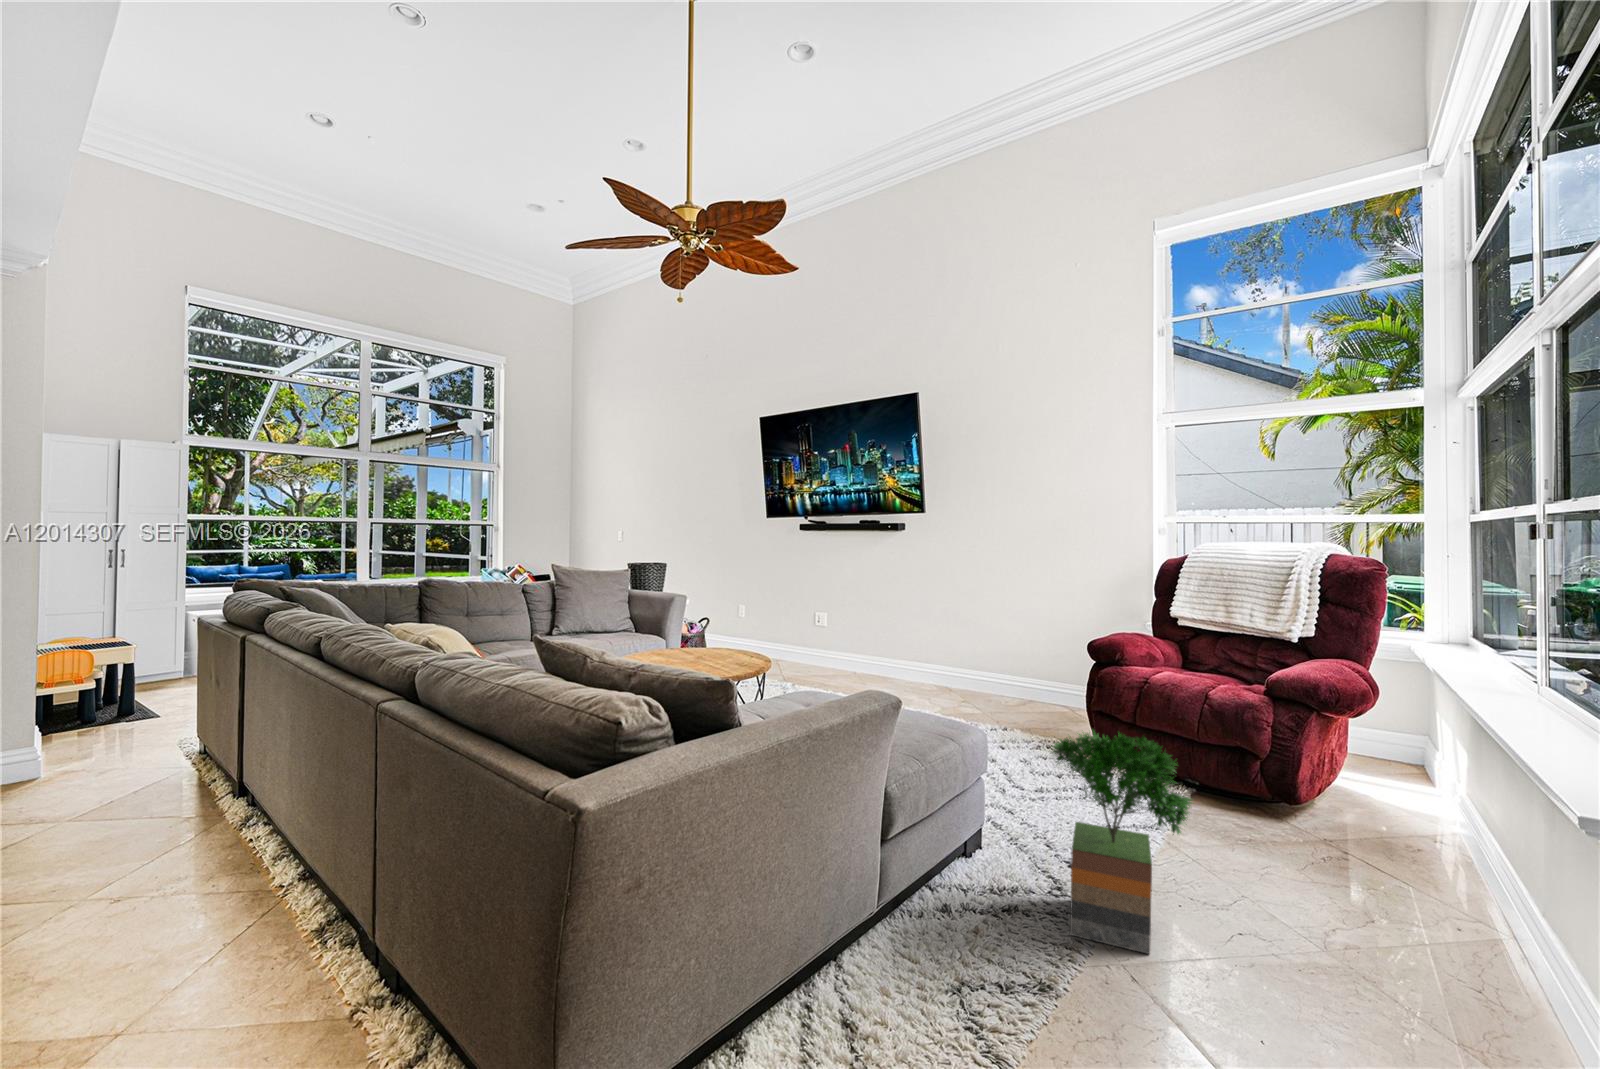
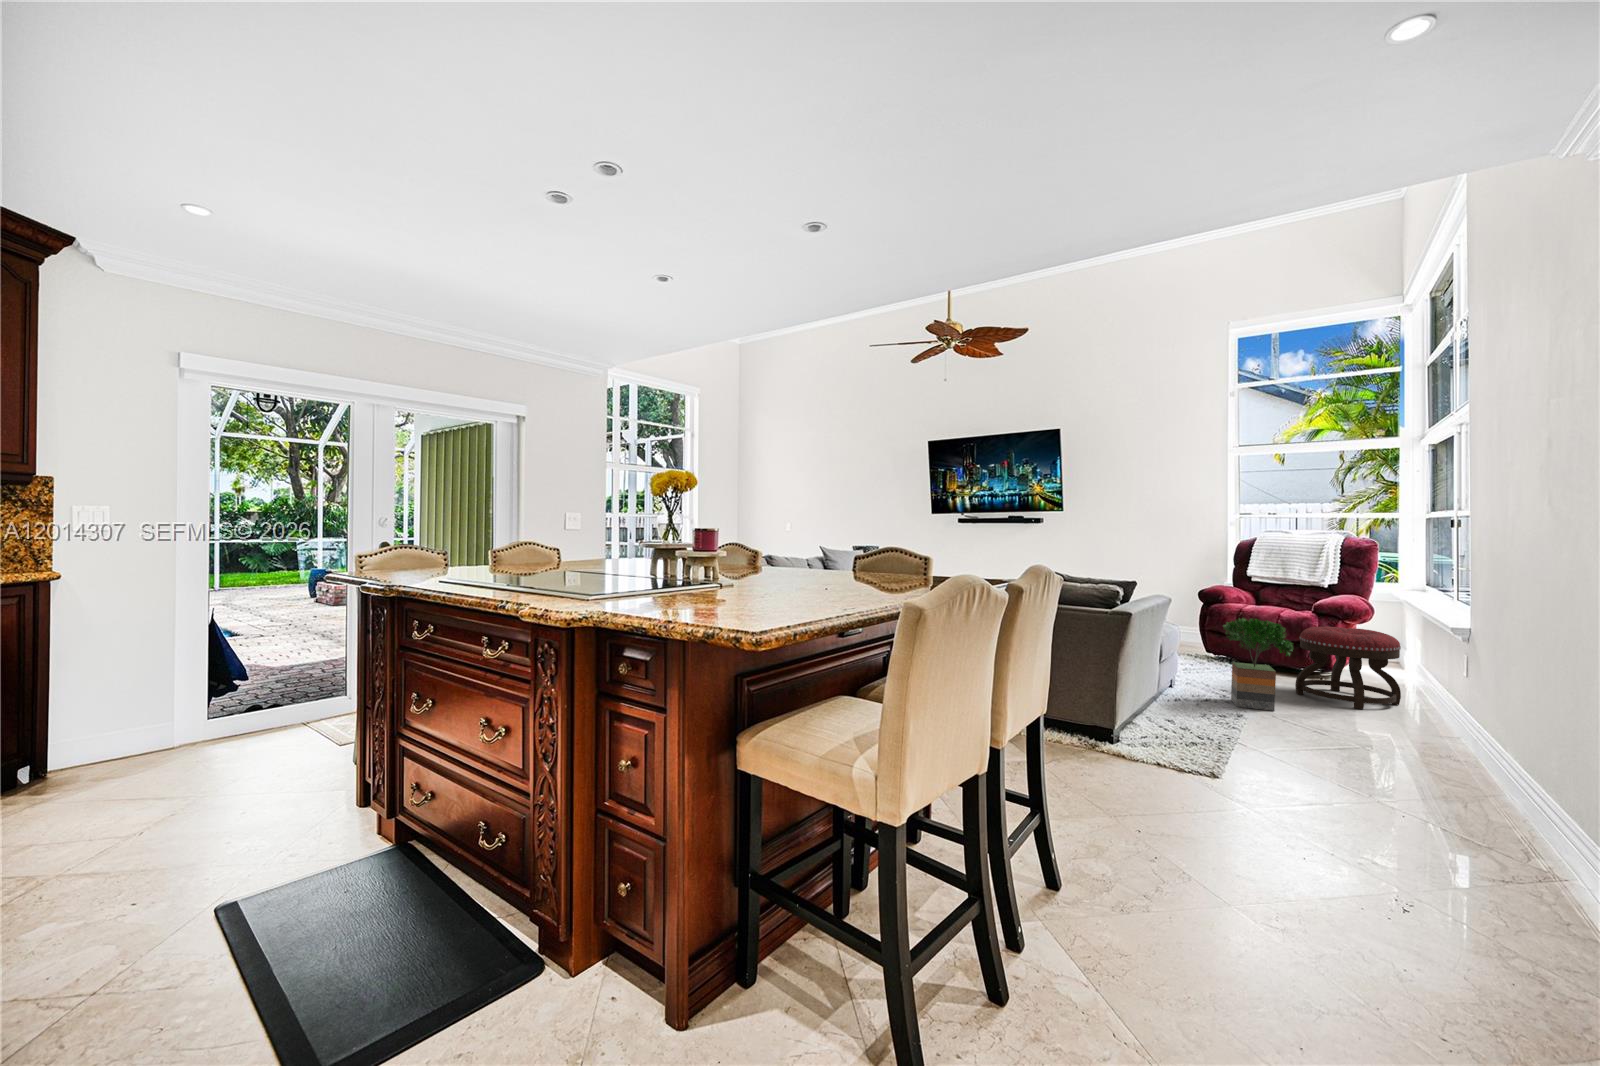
ottoman: none [1220,734,1440,942] -> present [1295,626,1401,709]

